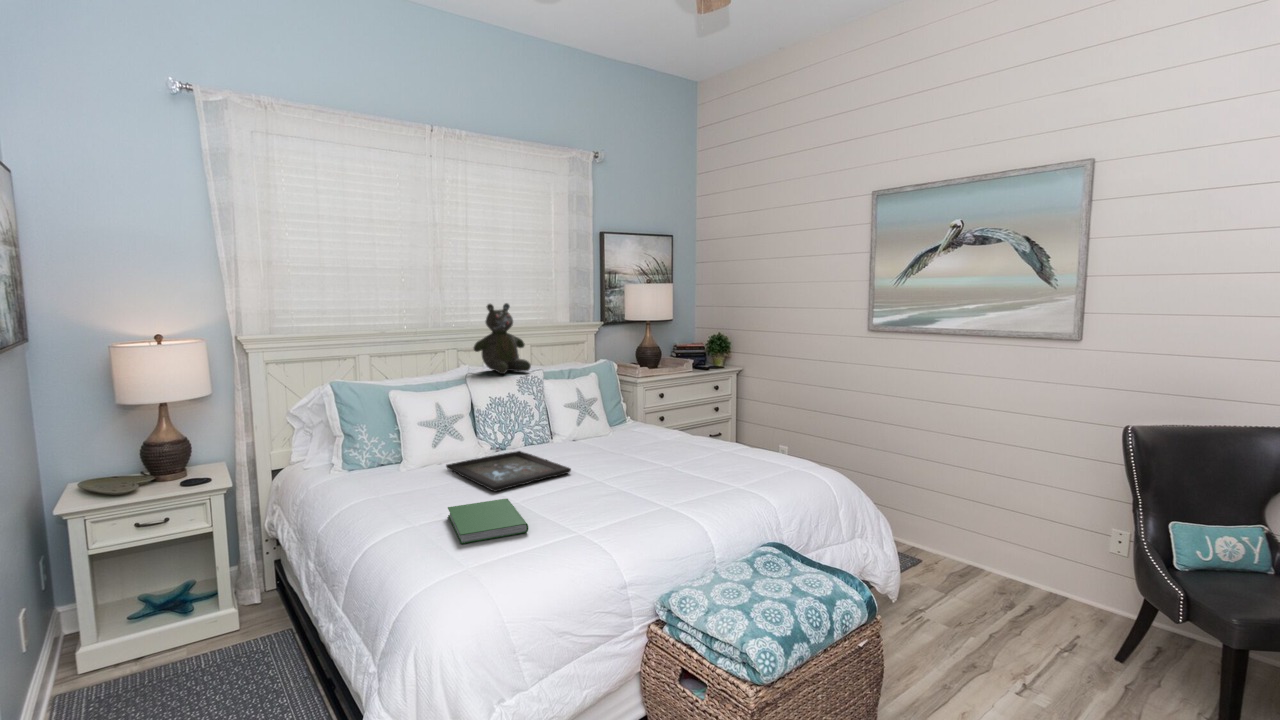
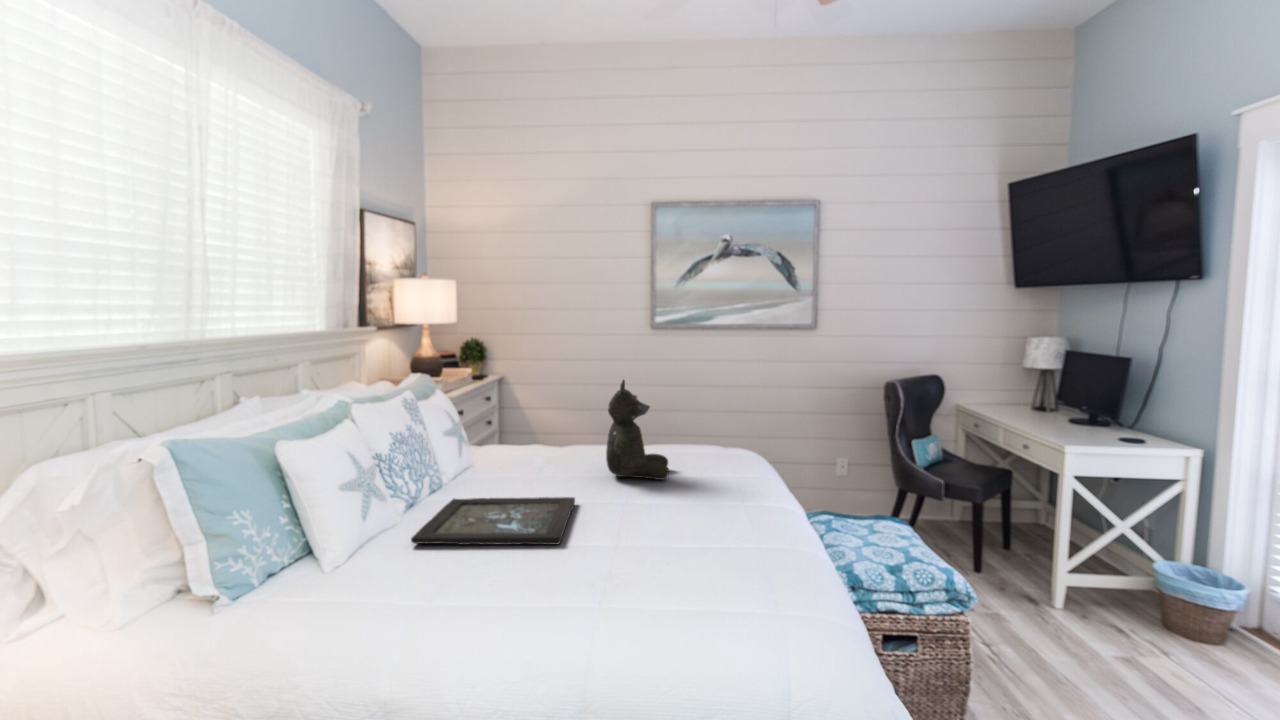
teddy bear: present [474,303,531,374] -> present [606,380,669,480]
hardcover book: present [448,499,528,544] -> none [593,541,720,600]

